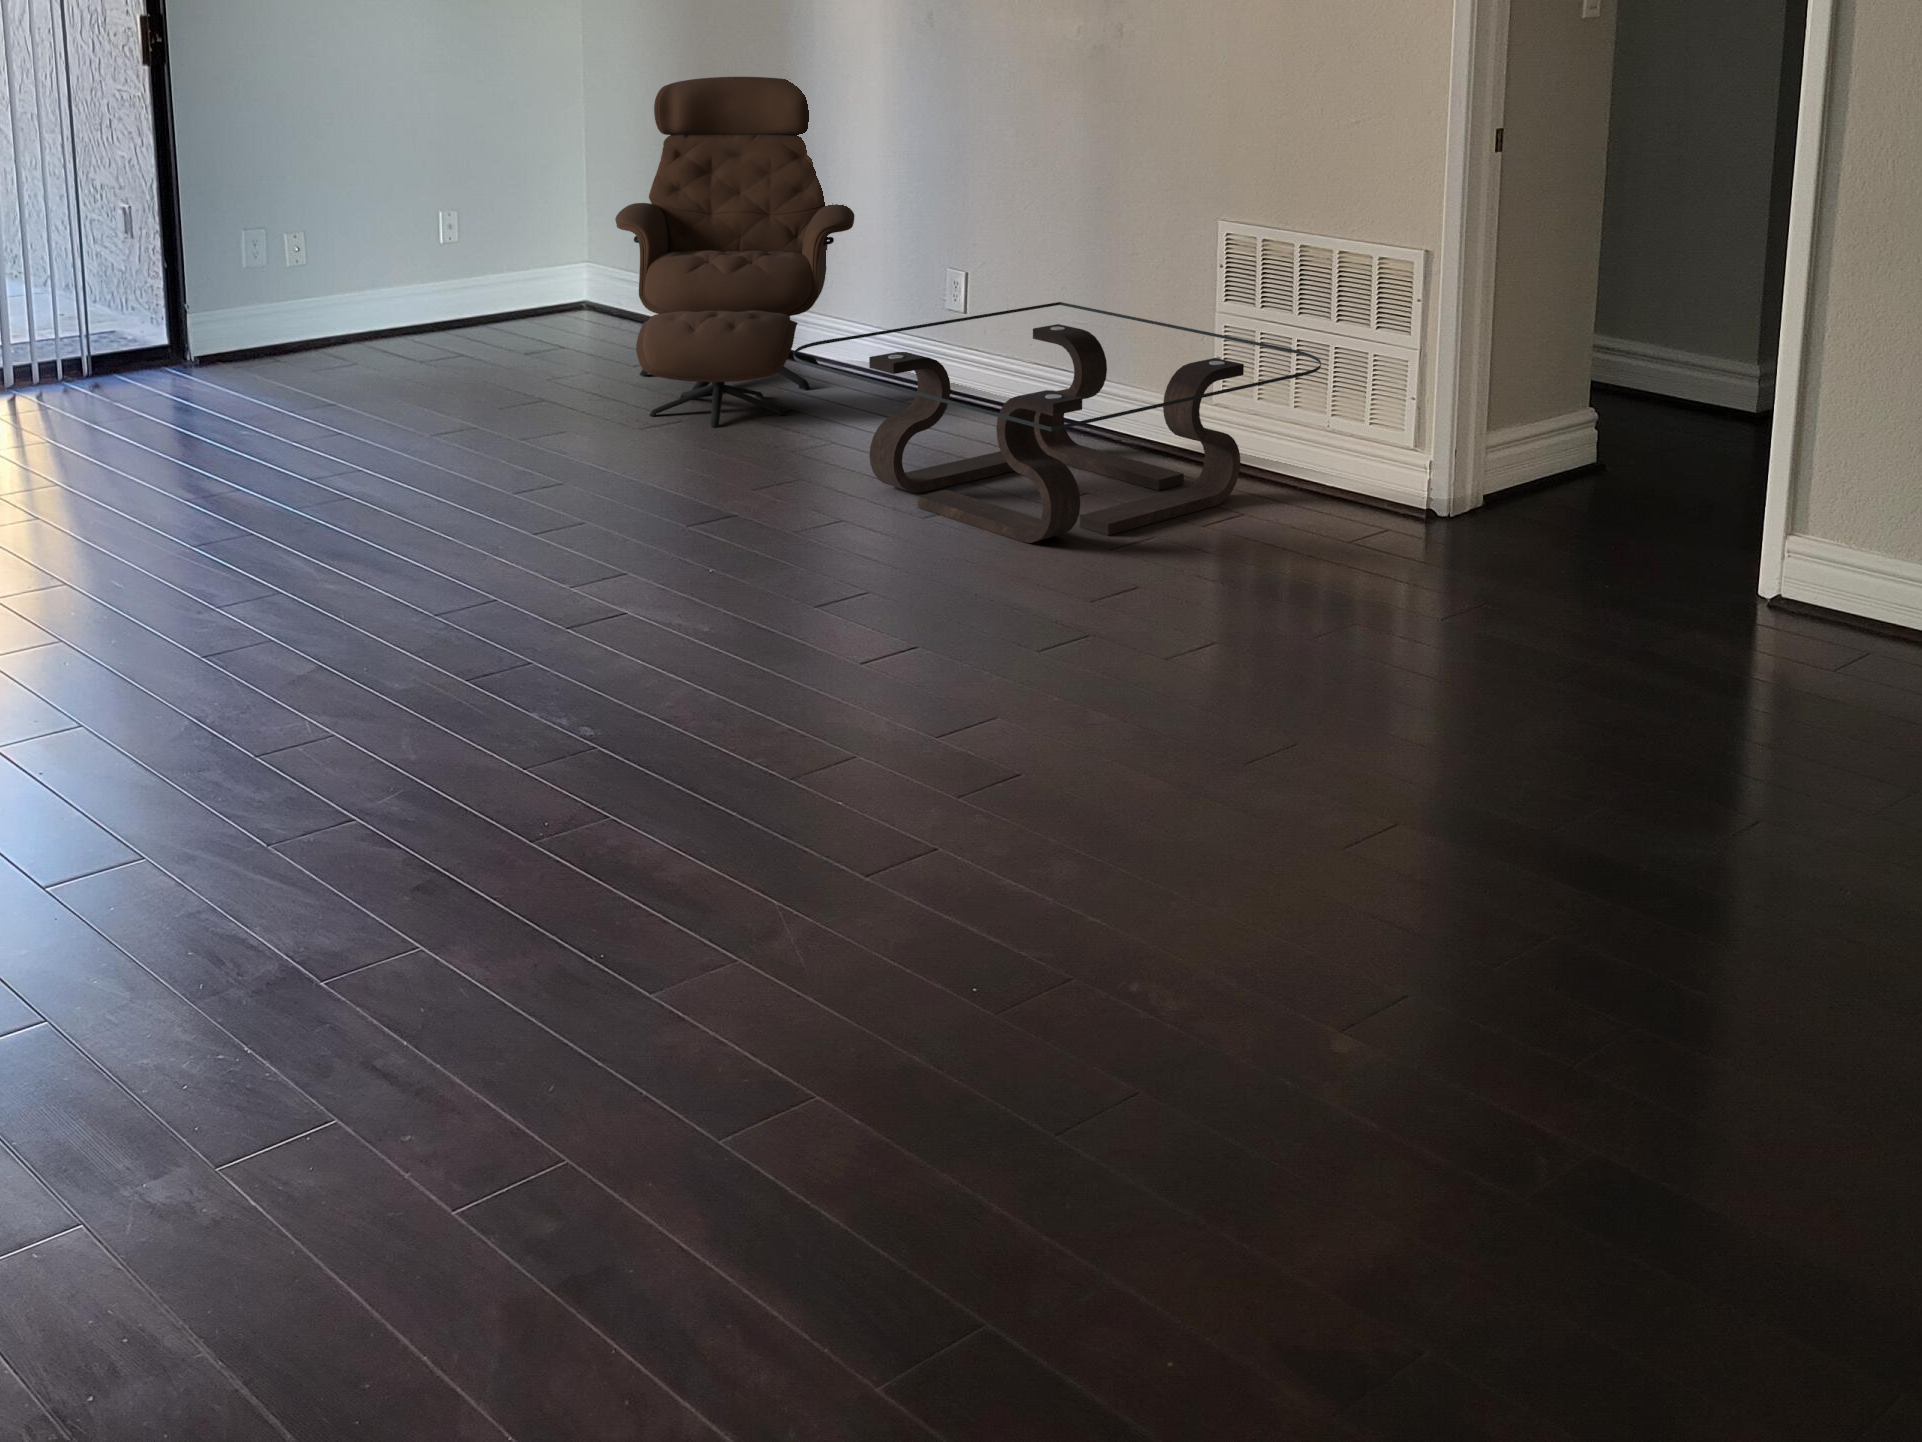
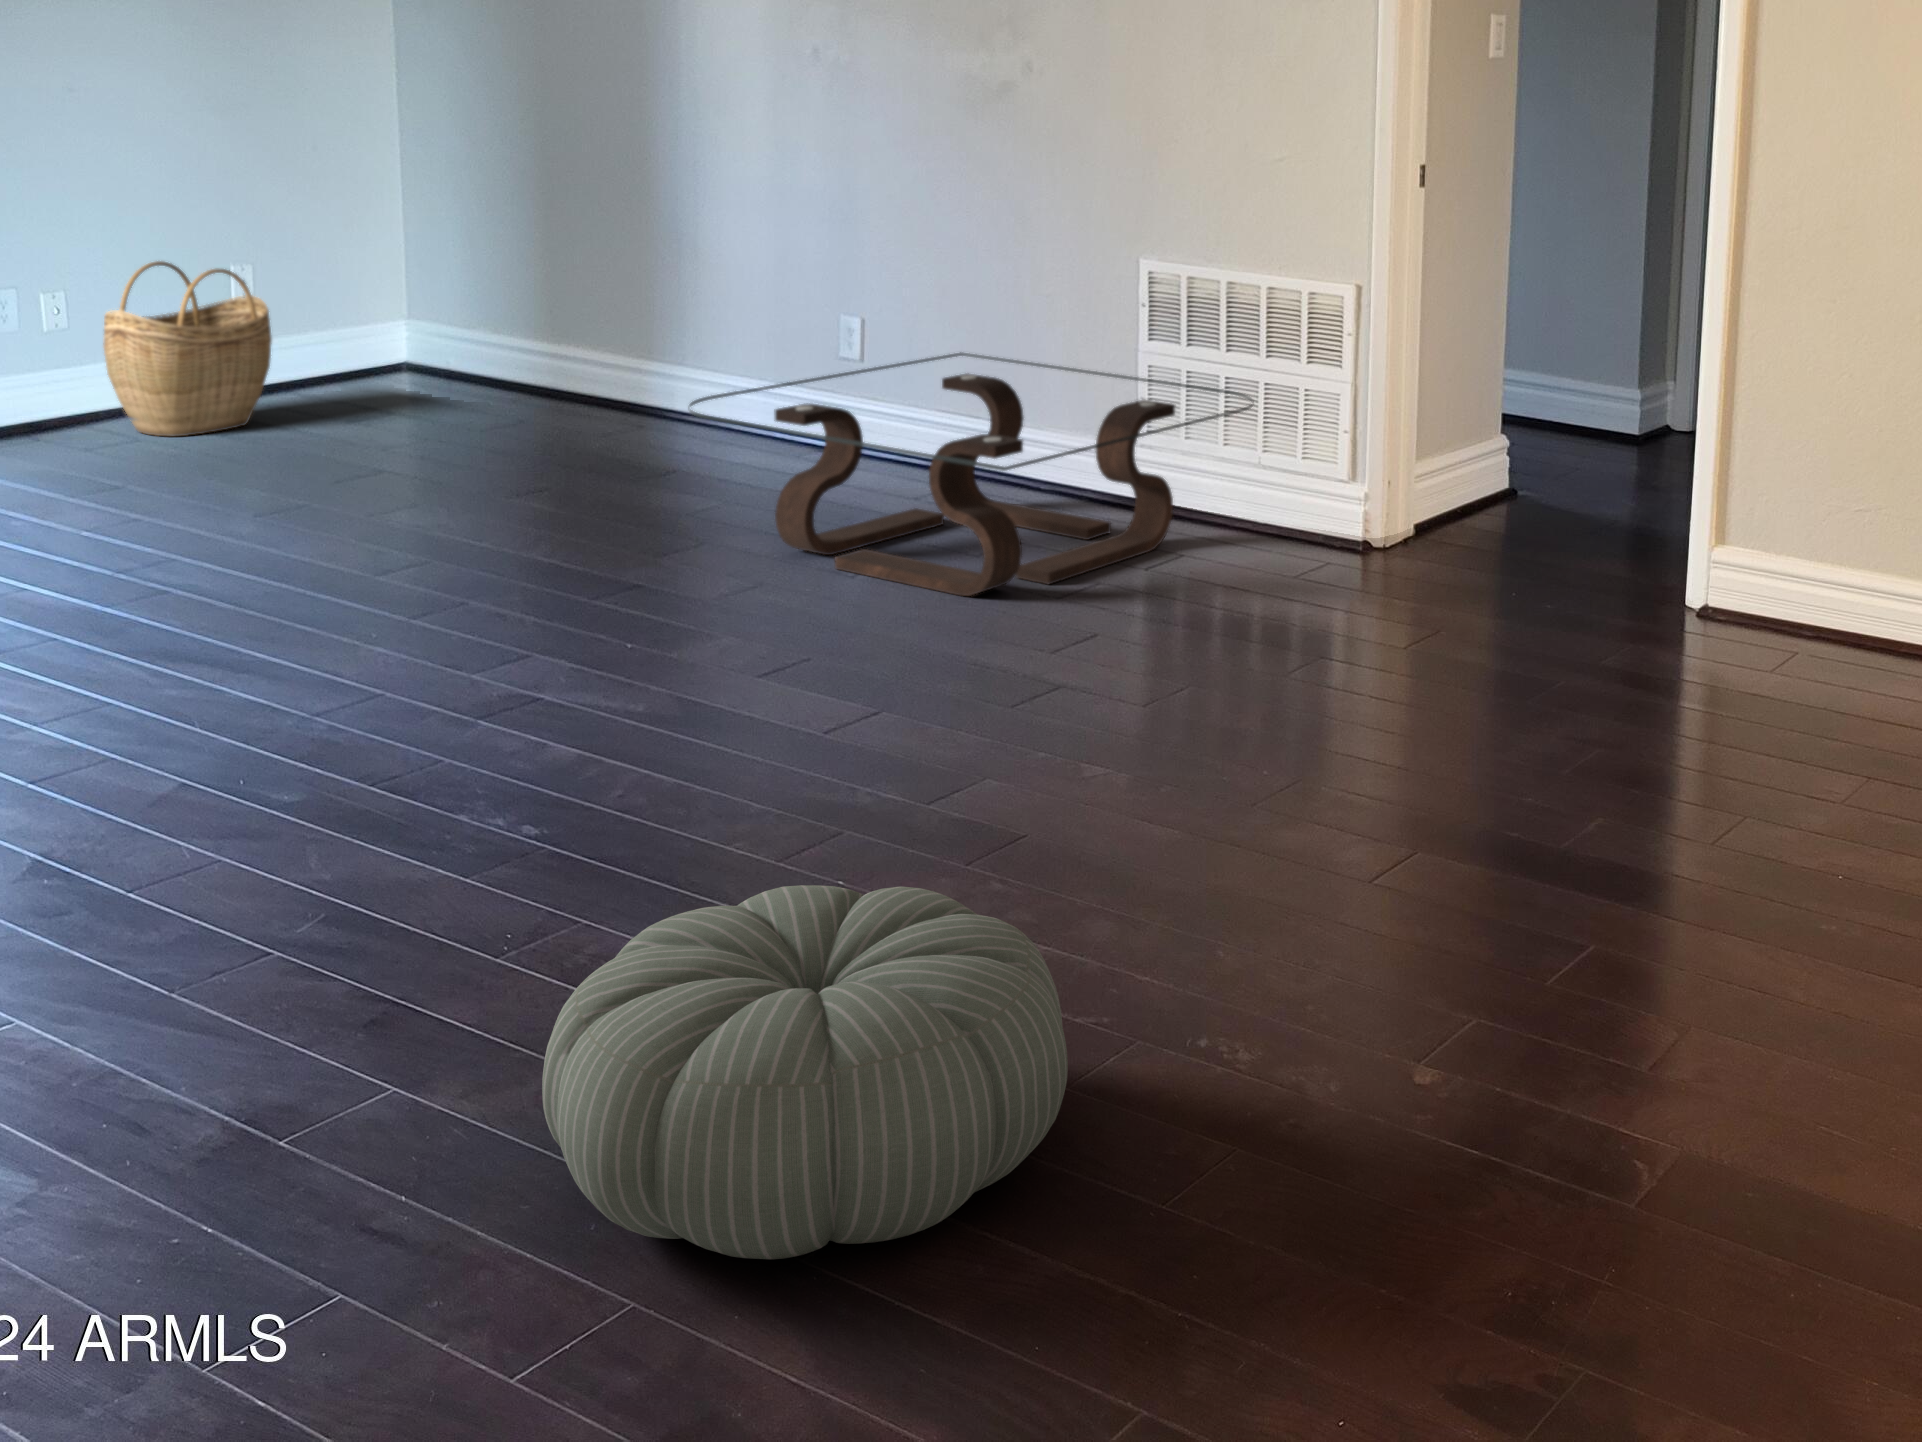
lounge chair: present [615,77,855,427] -> none [434,118,717,501]
woven basket: none [367,201,496,352] -> present [103,261,272,436]
pouf: none [485,845,949,1200] -> present [542,885,1068,1259]

